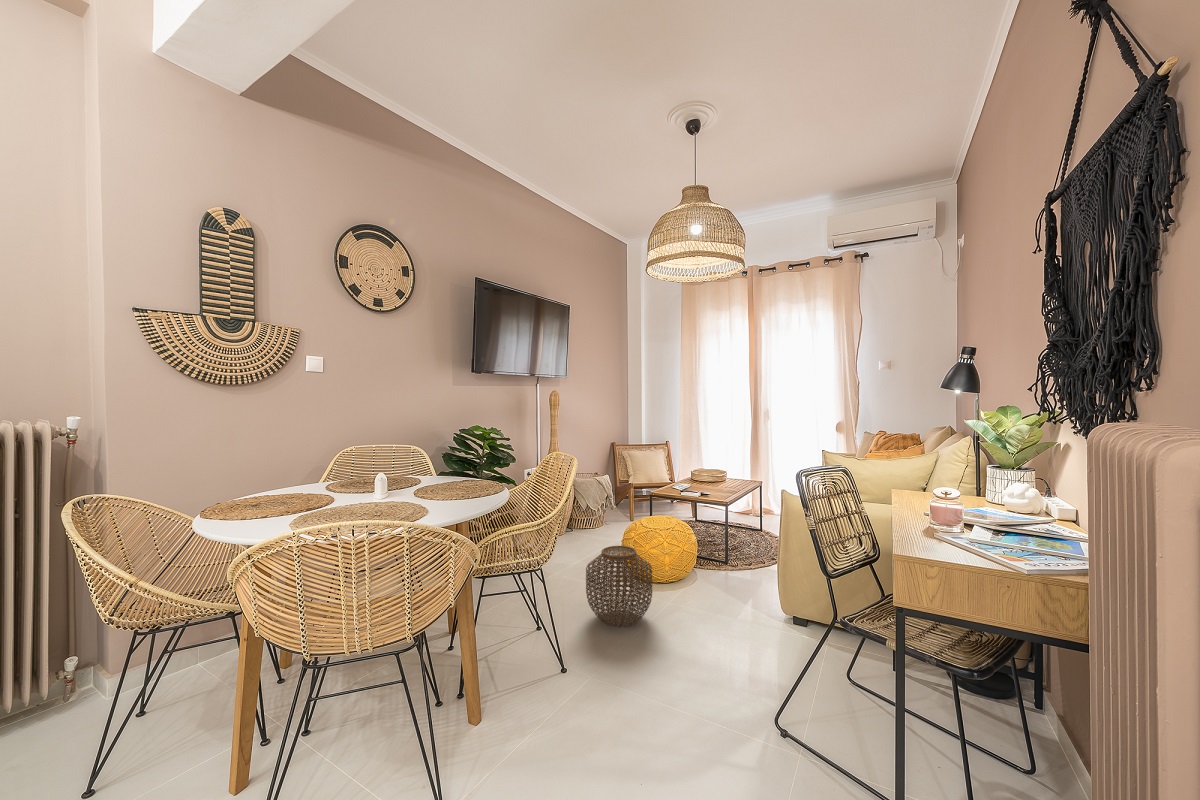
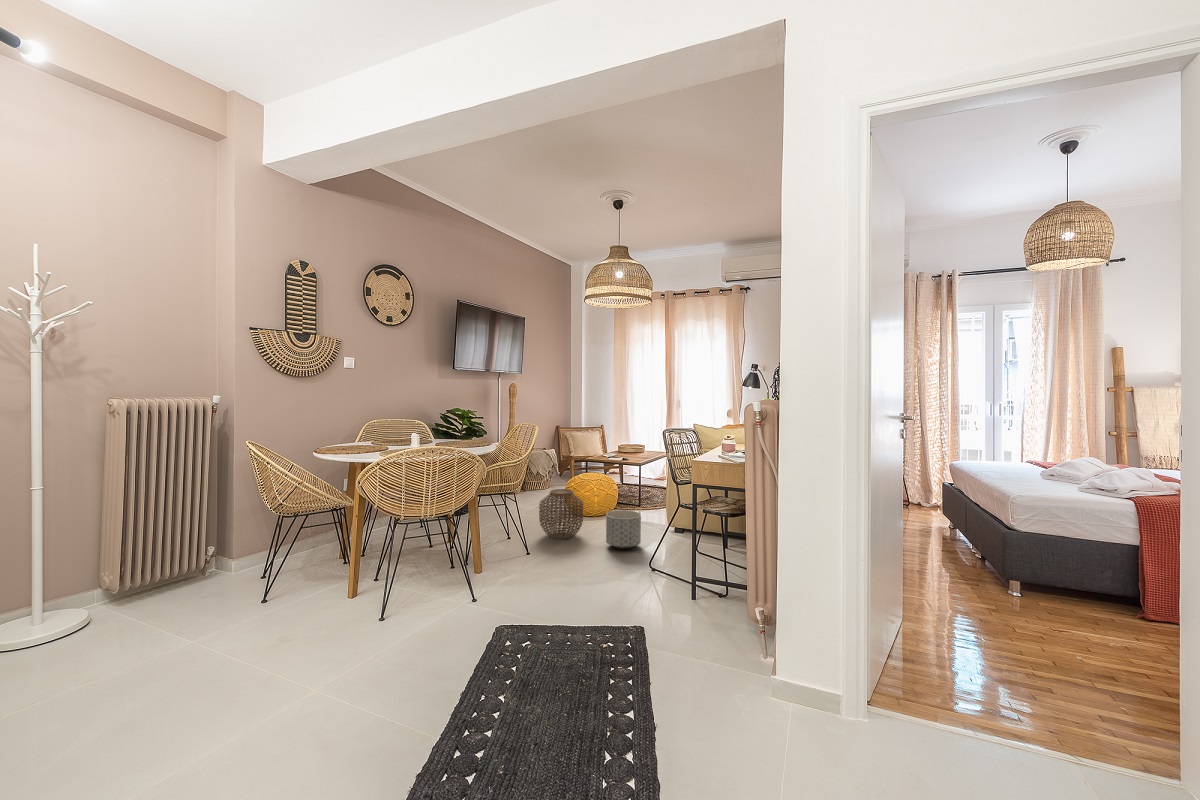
planter: none [691,584,748,653] -> present [606,510,641,549]

